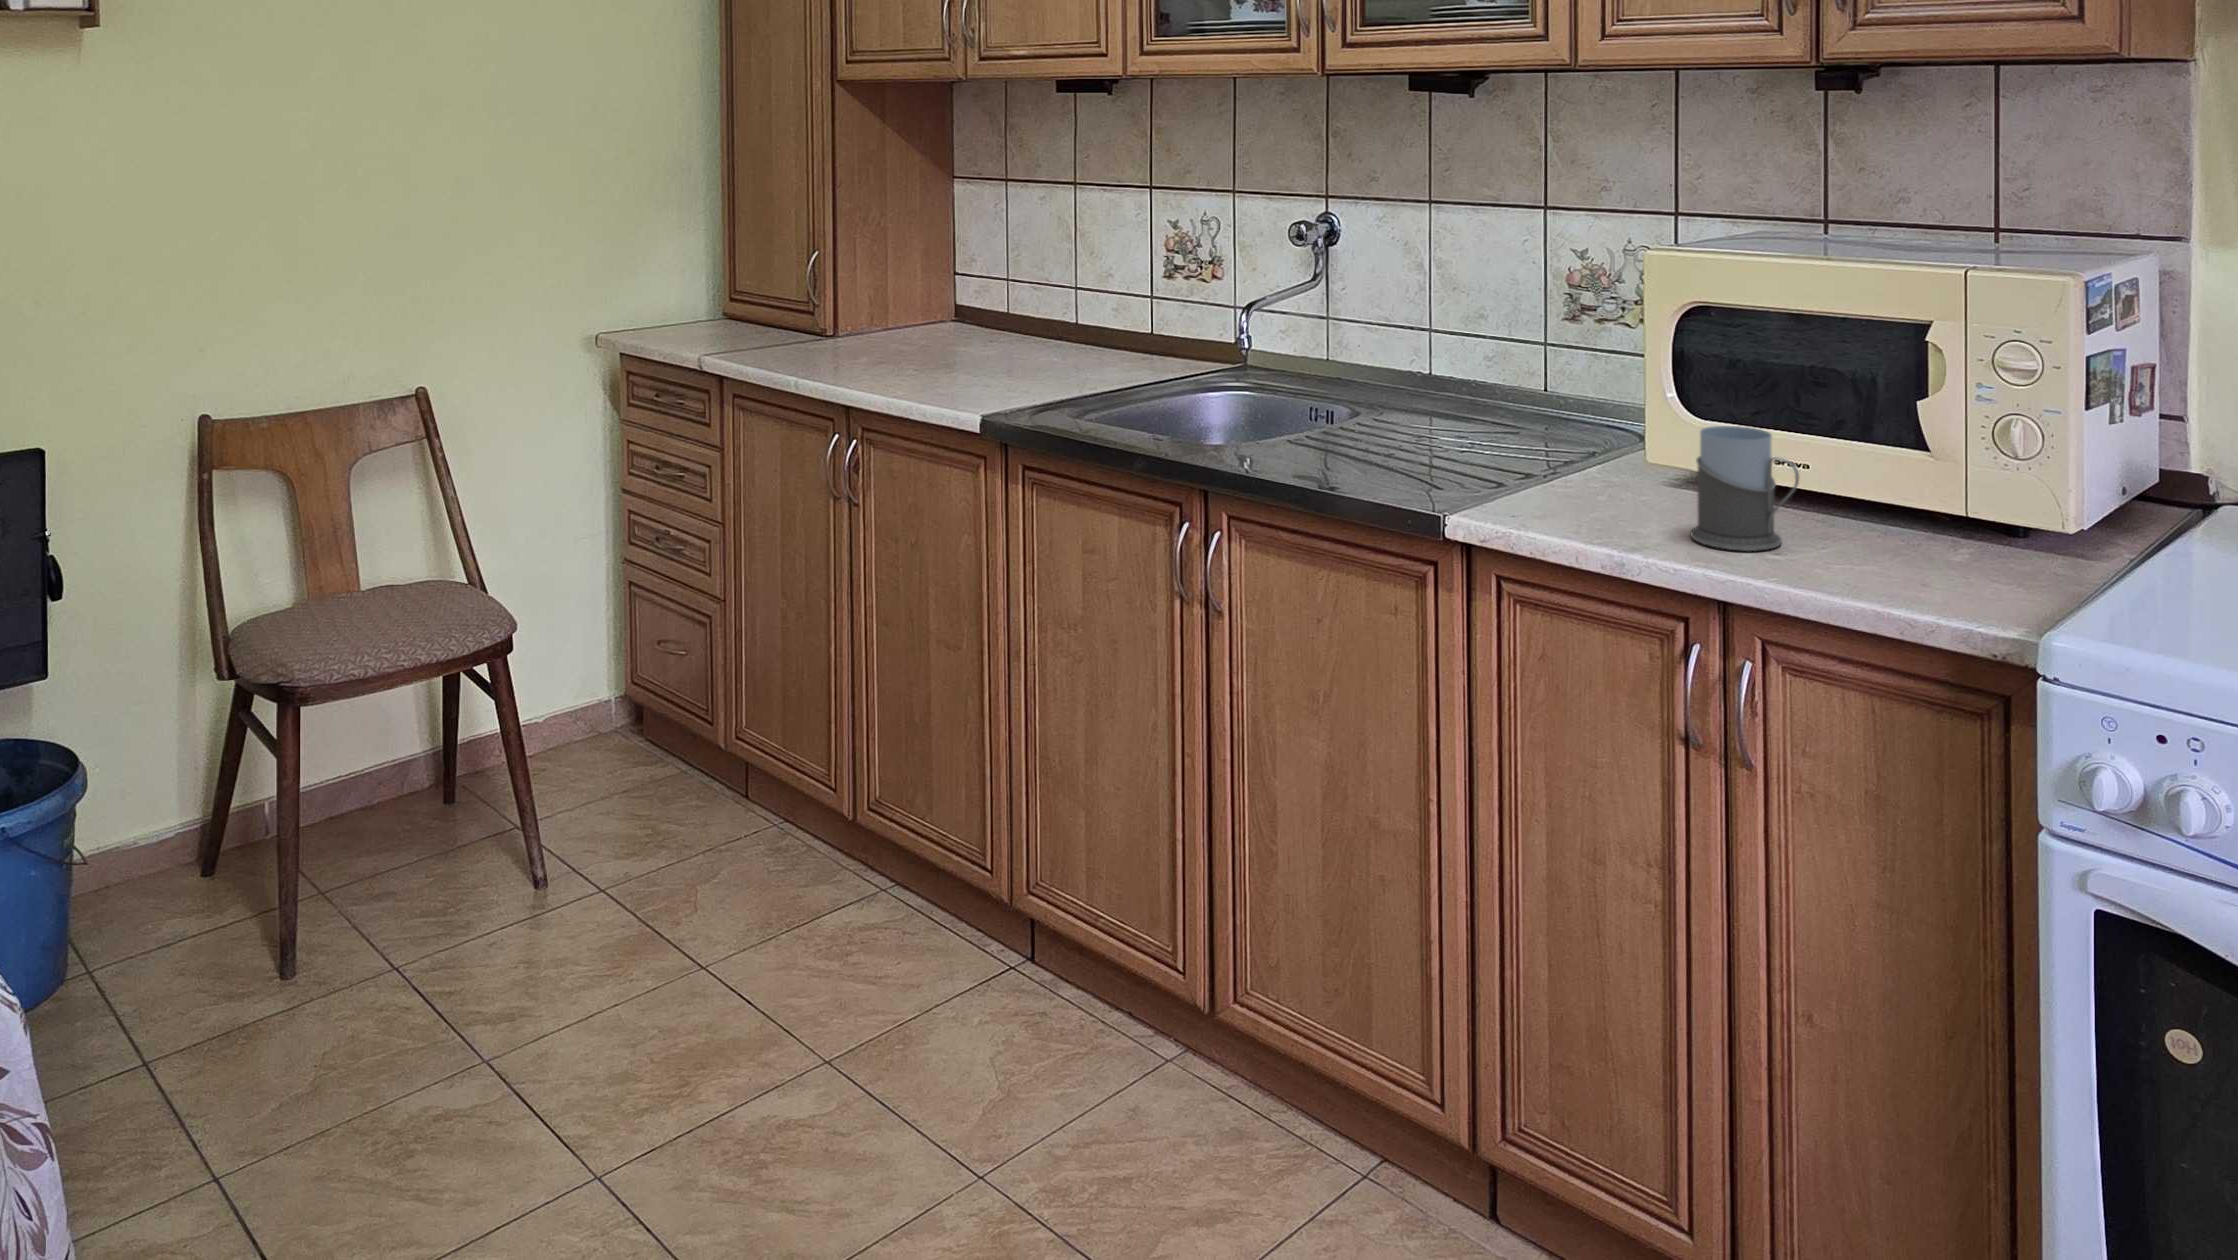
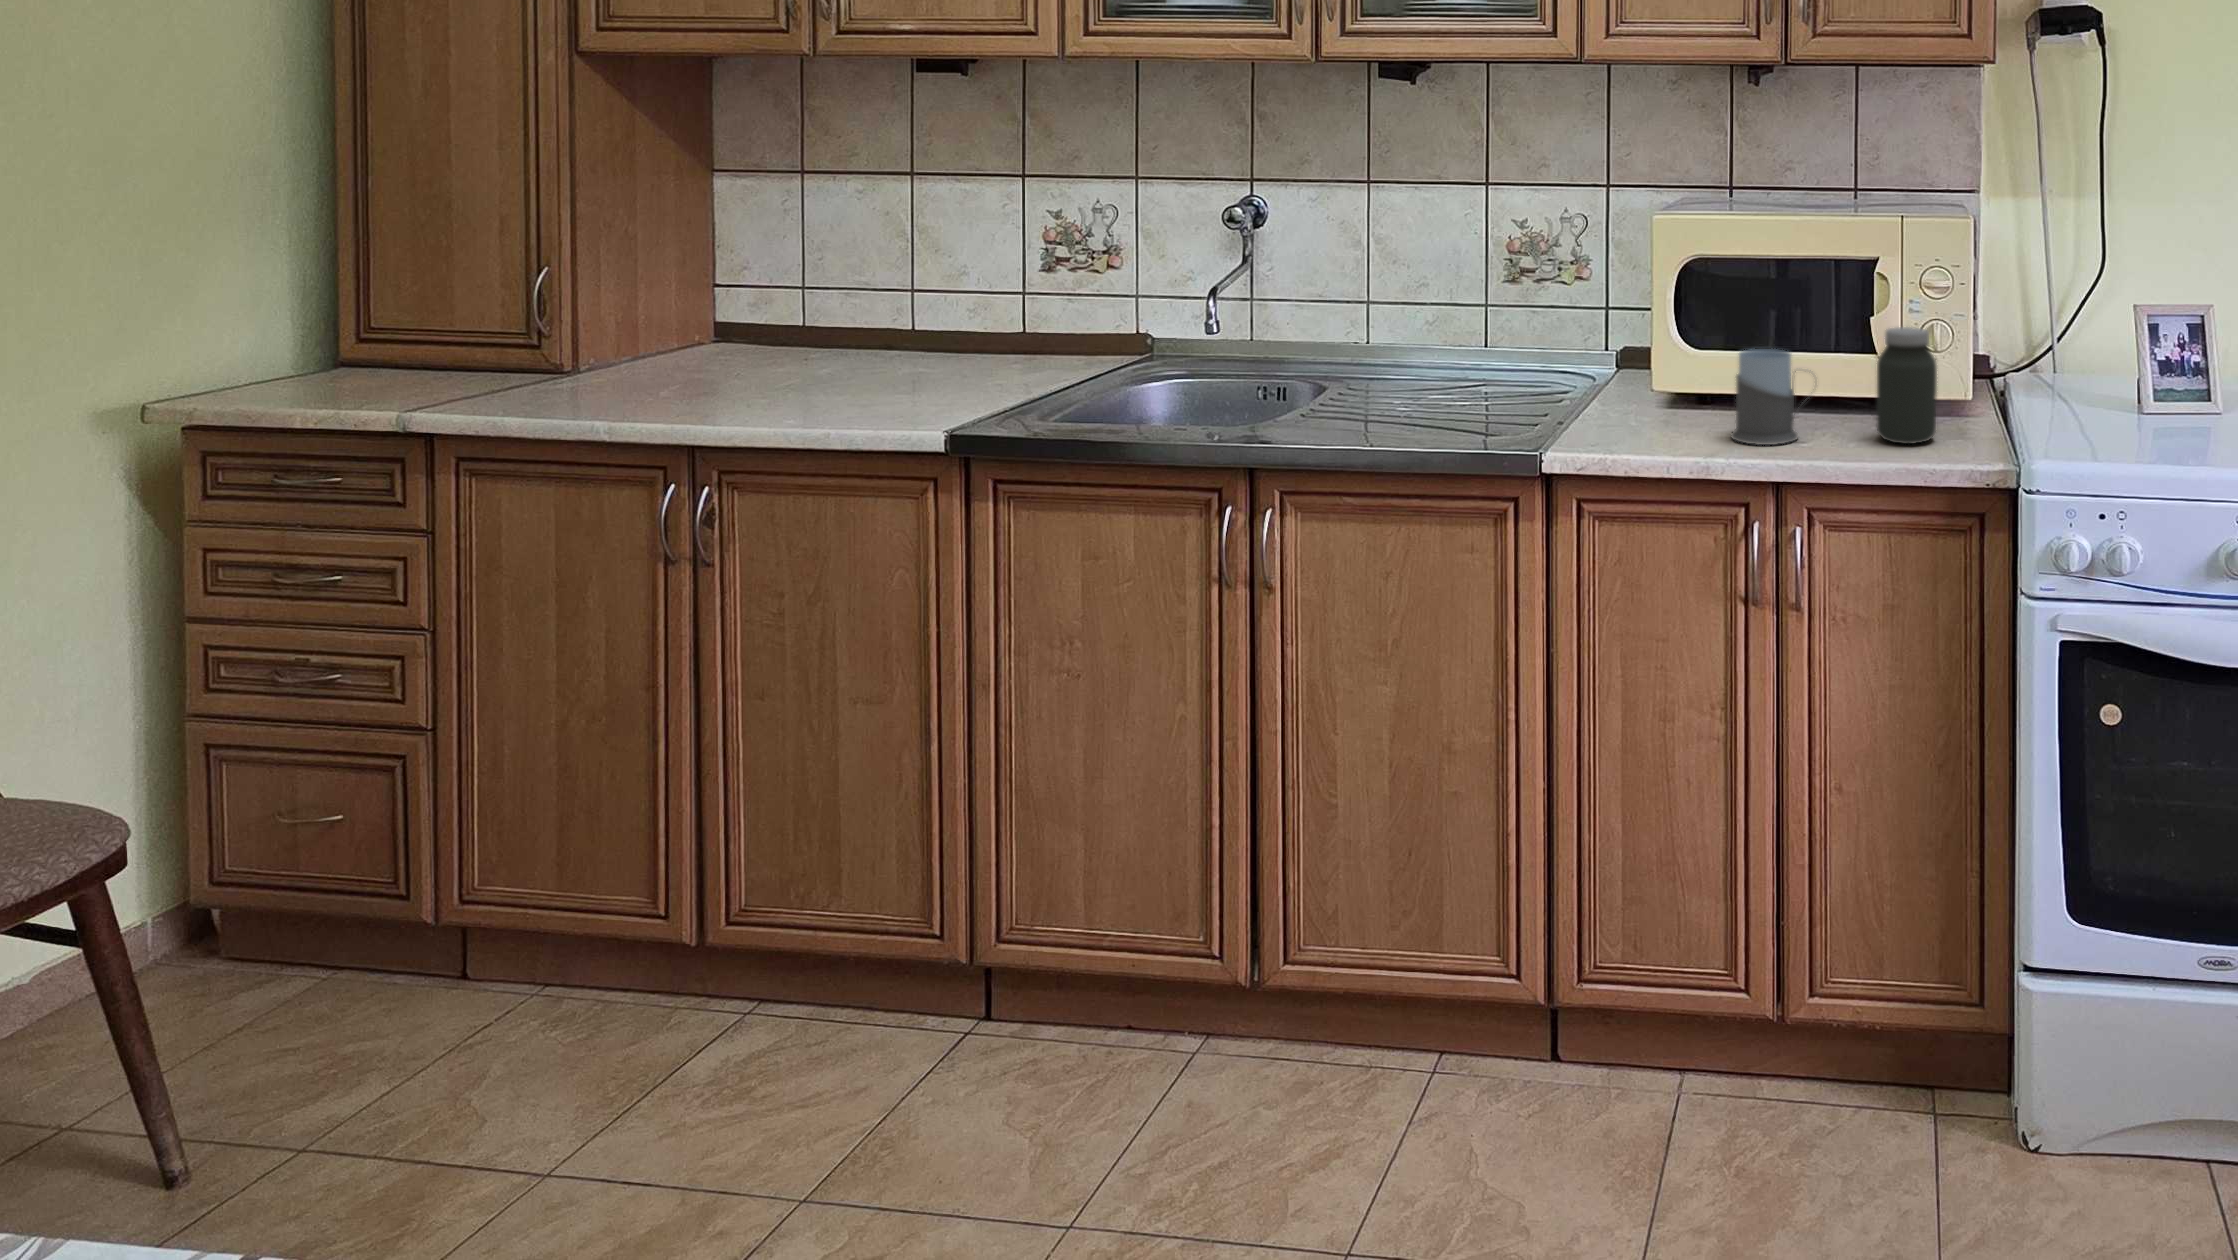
jar: none [1882,418,1972,580] -> present [1877,327,1937,444]

